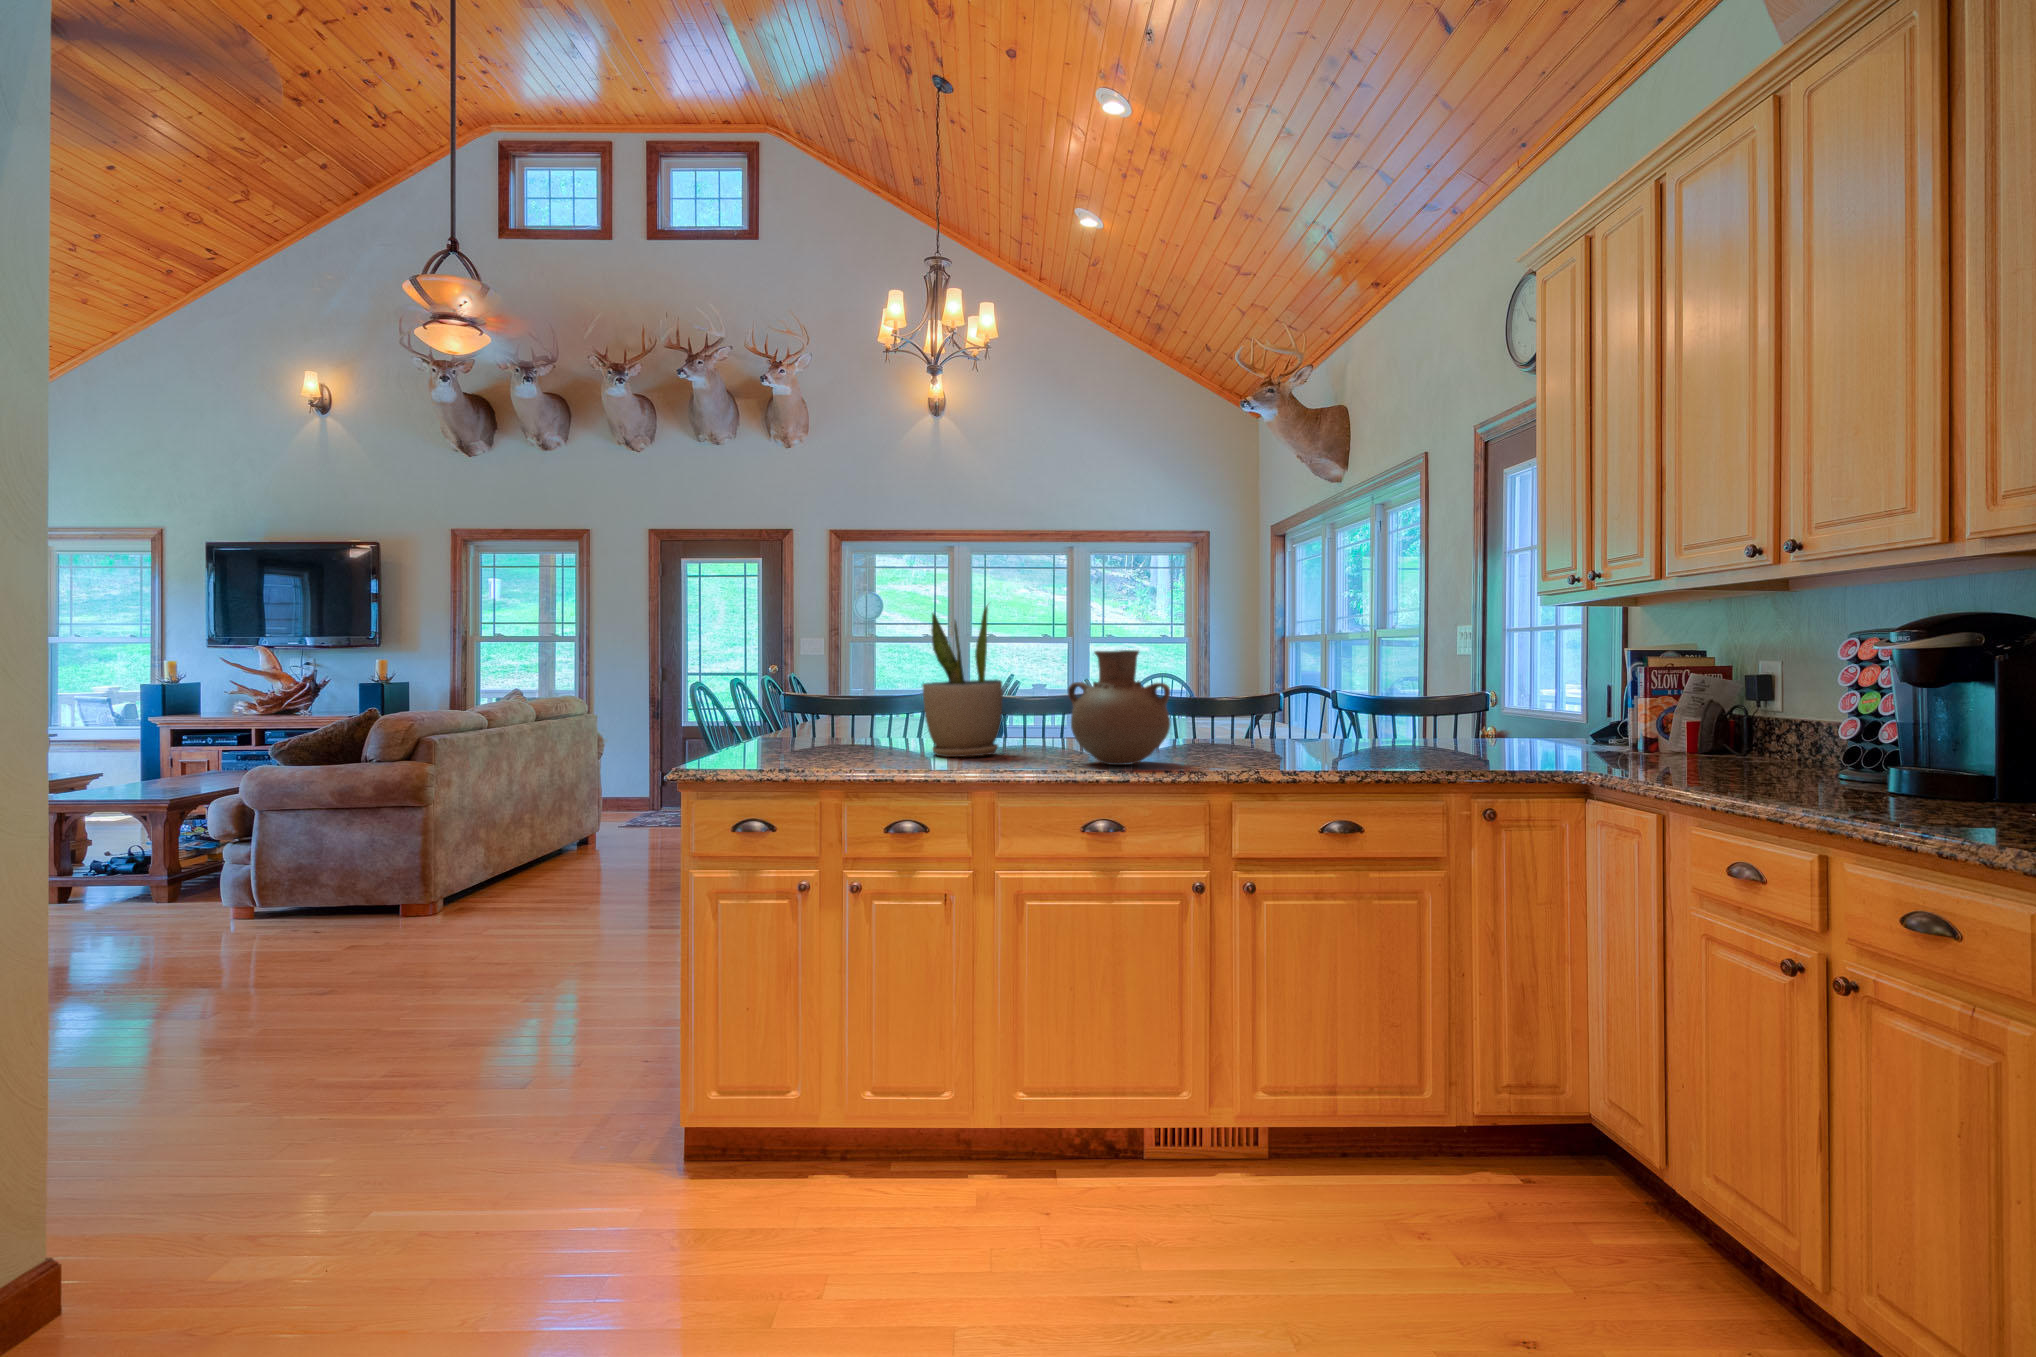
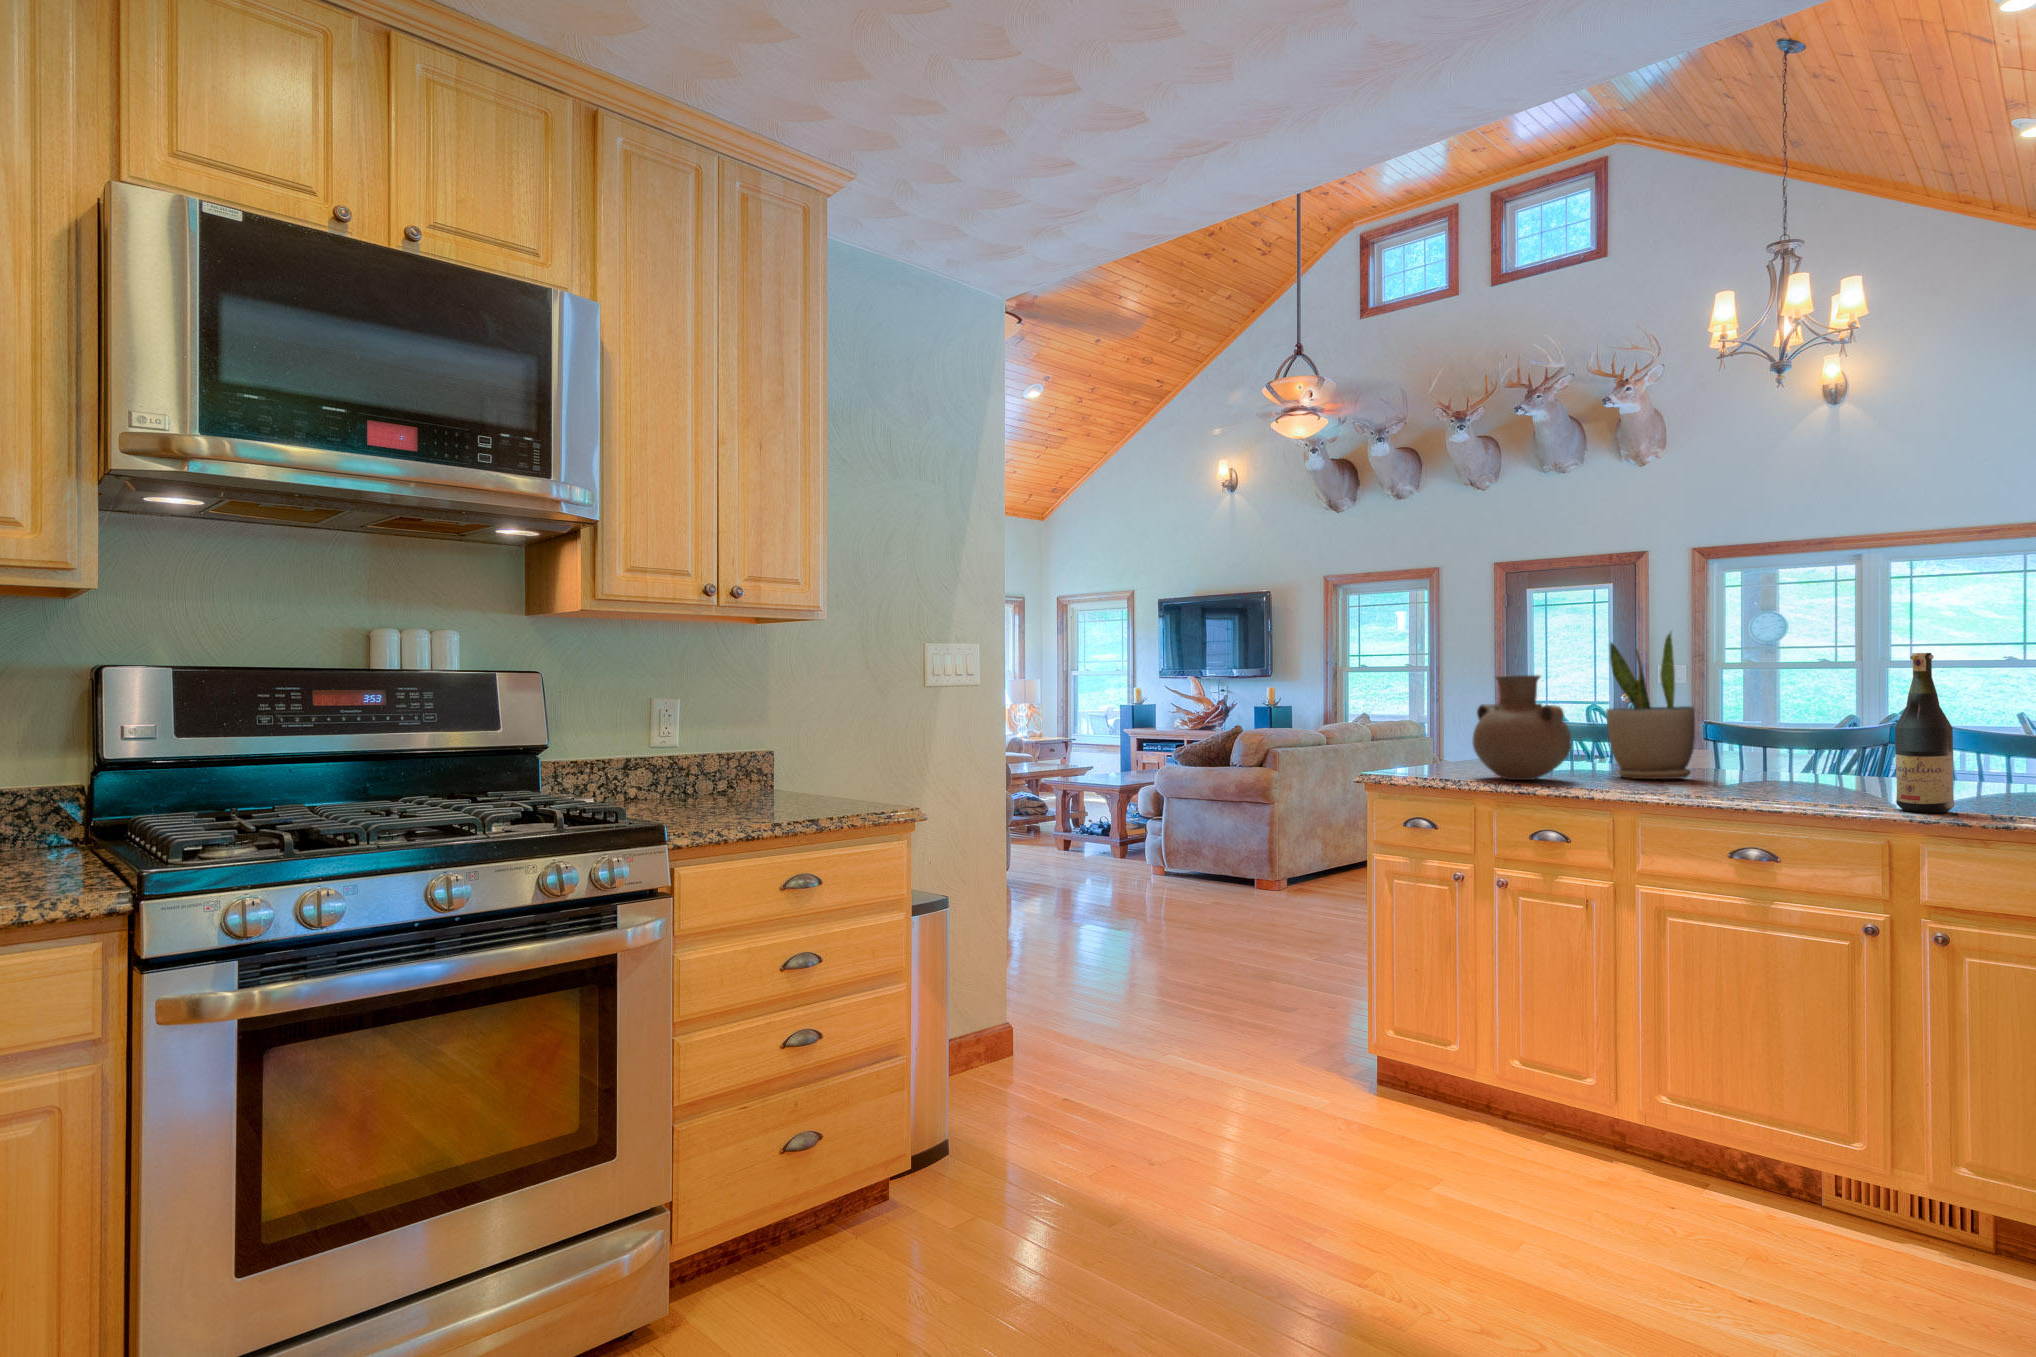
wine bottle: none [1209,629,1251,776] -> present [1895,653,1954,813]
vase: present [1068,650,1170,765] -> present [1473,675,1572,780]

